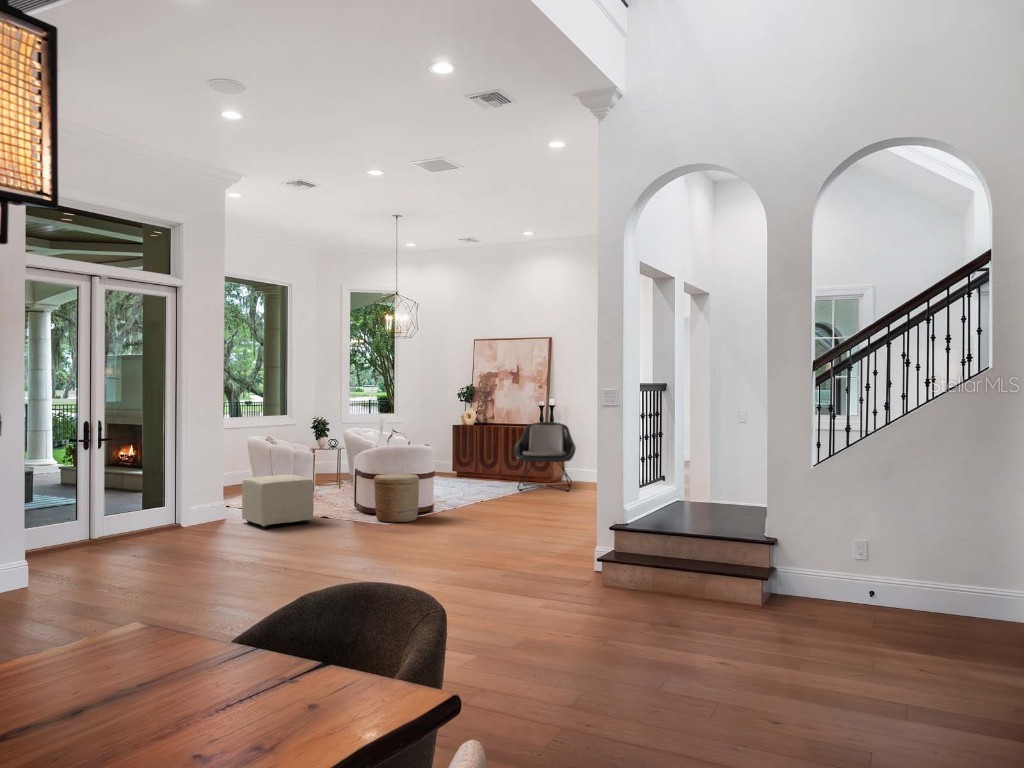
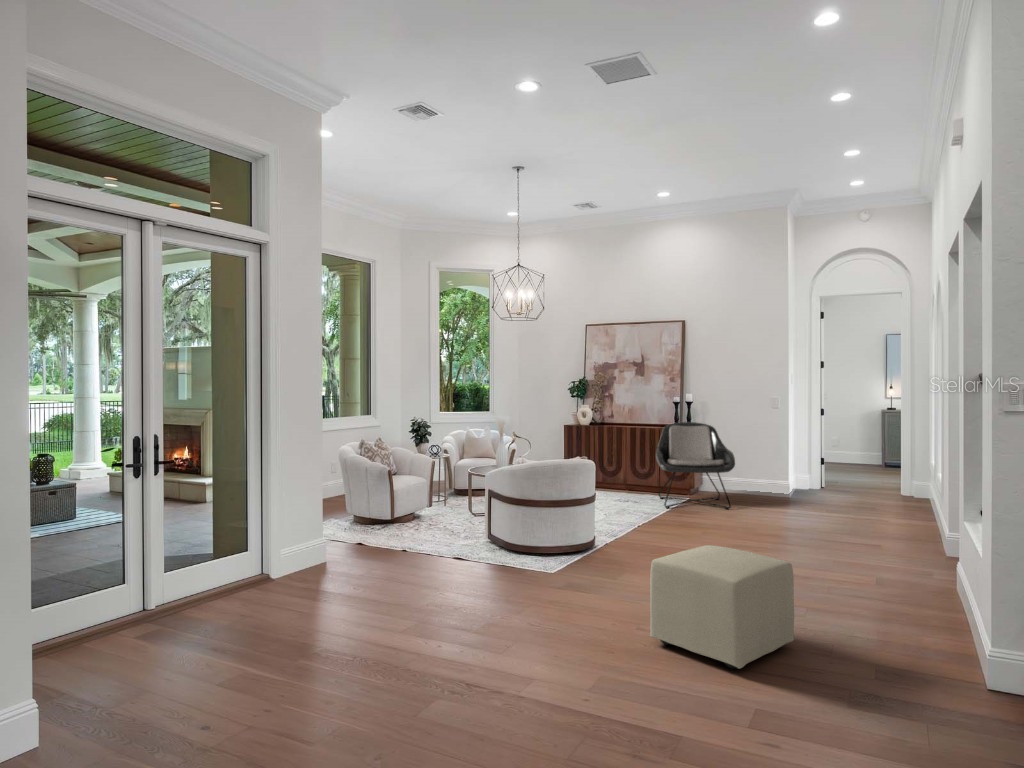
woven basket: present [374,474,419,523] -> none [525,498,587,568]
ottoman: present [242,475,314,528] -> present [650,545,794,669]

